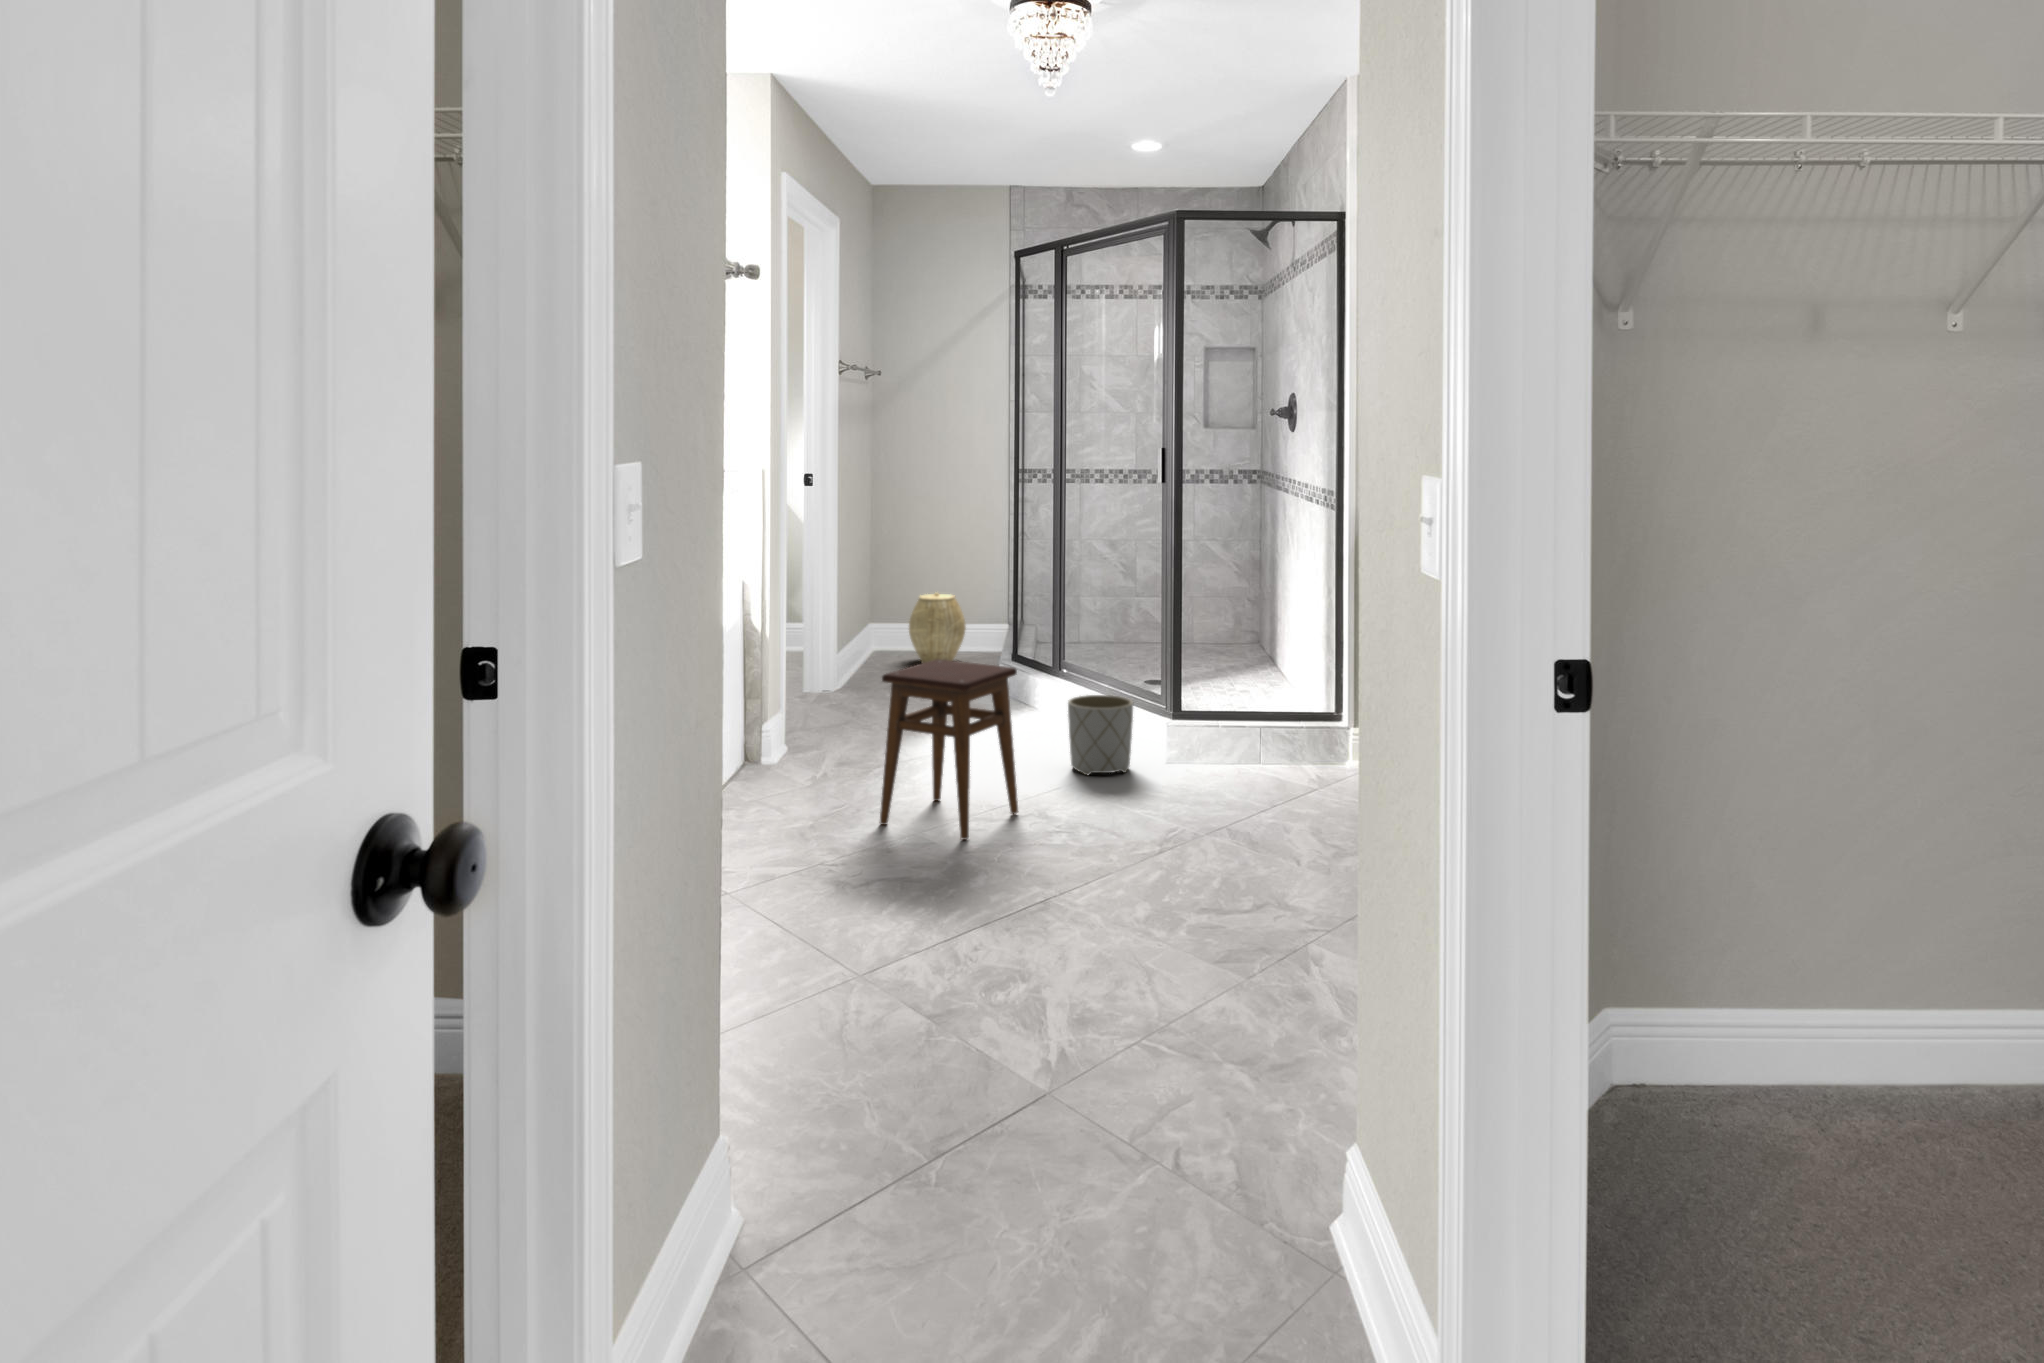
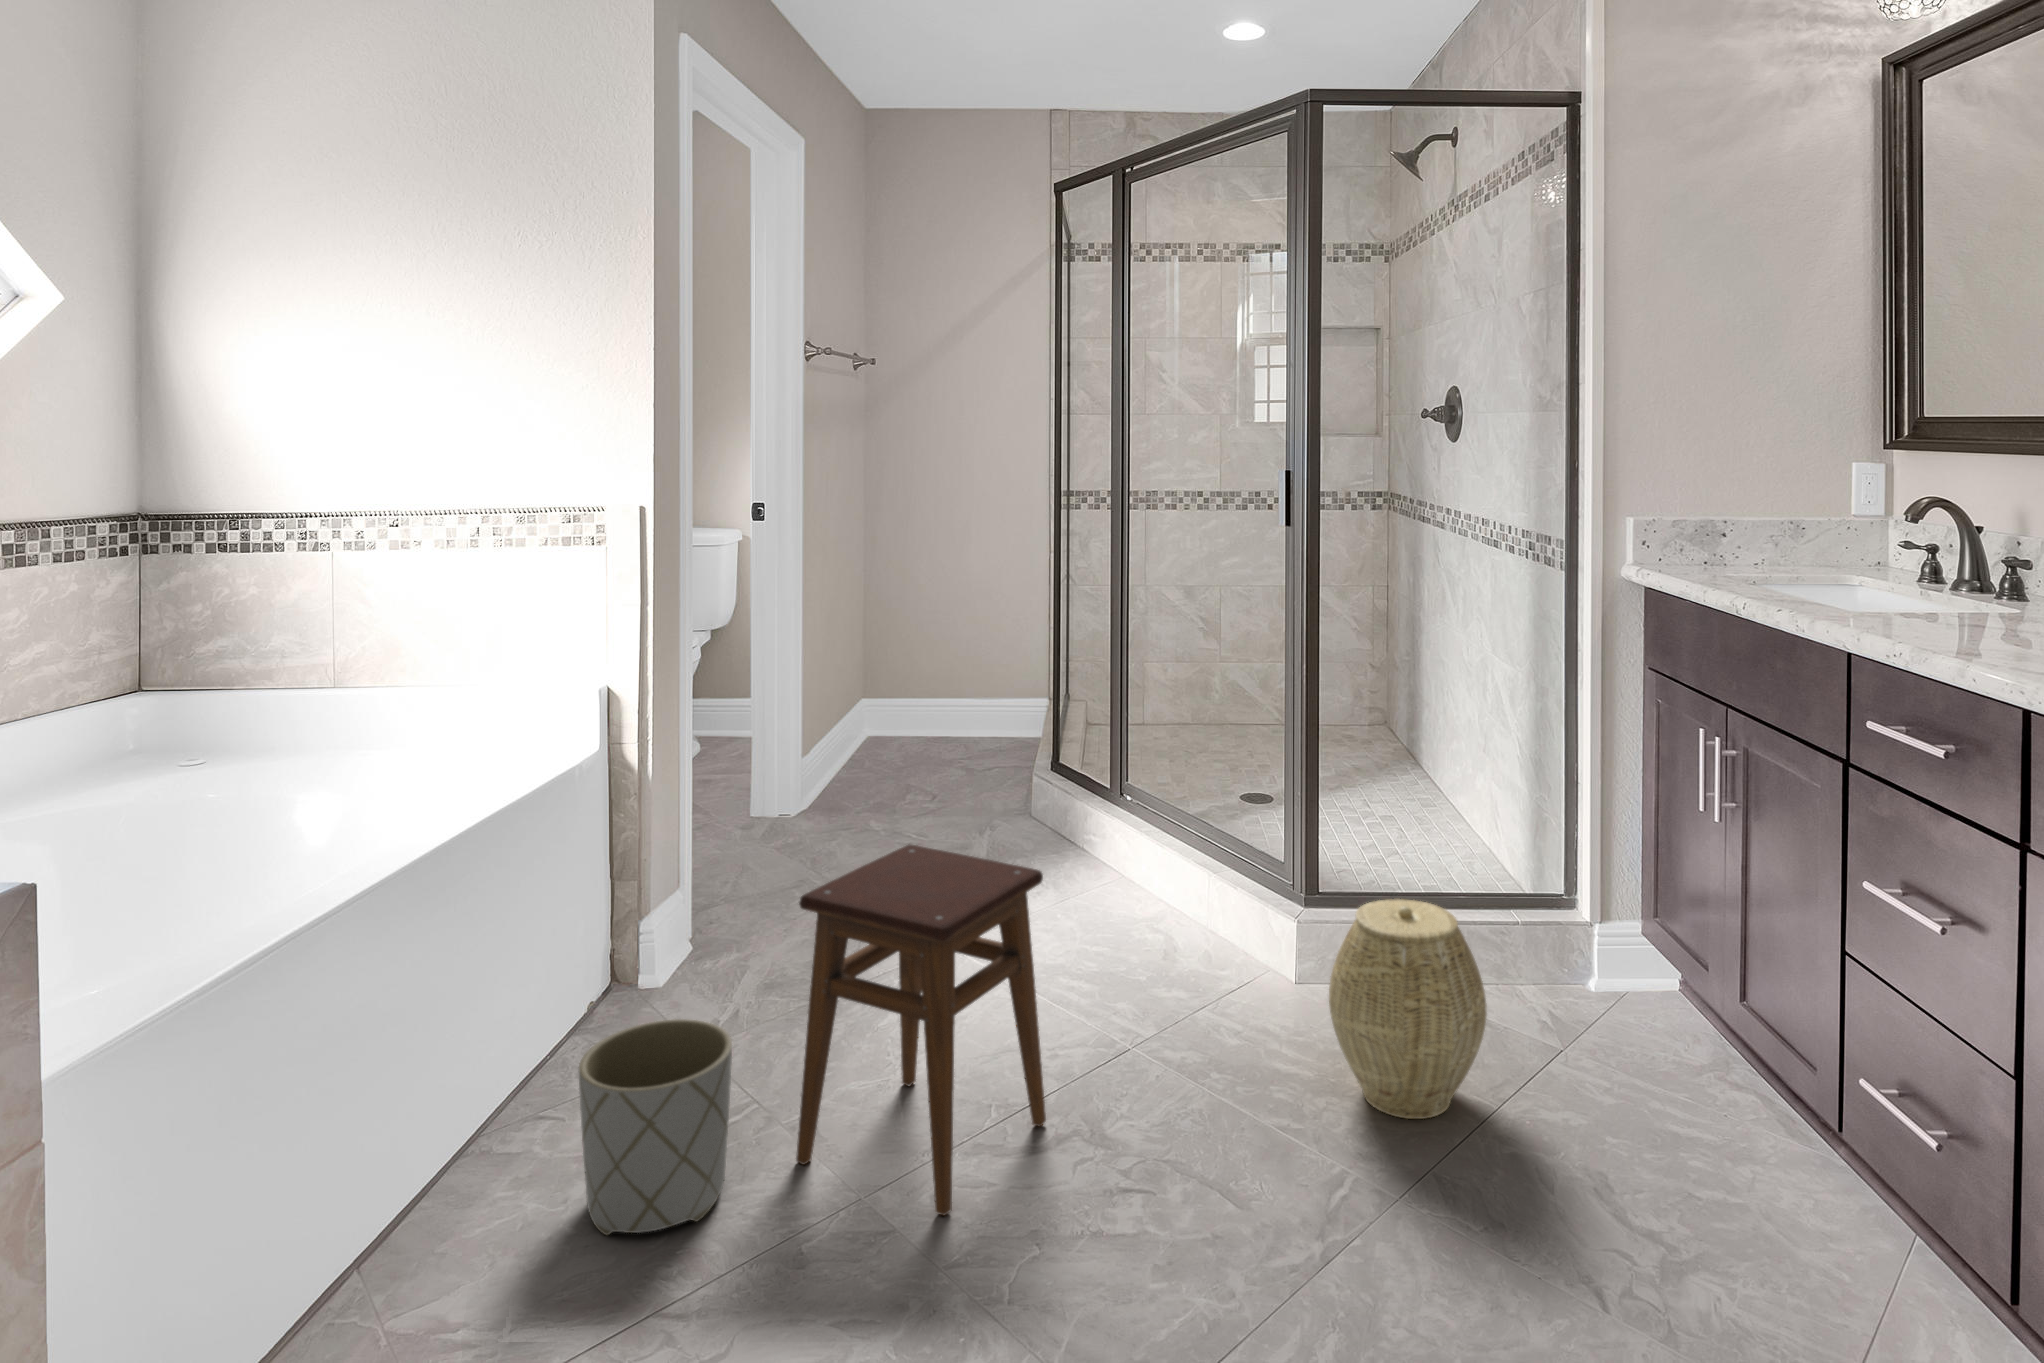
woven basket: present [909,593,966,663] -> present [1329,899,1487,1119]
planter: present [1068,695,1133,775] -> present [578,1019,732,1235]

